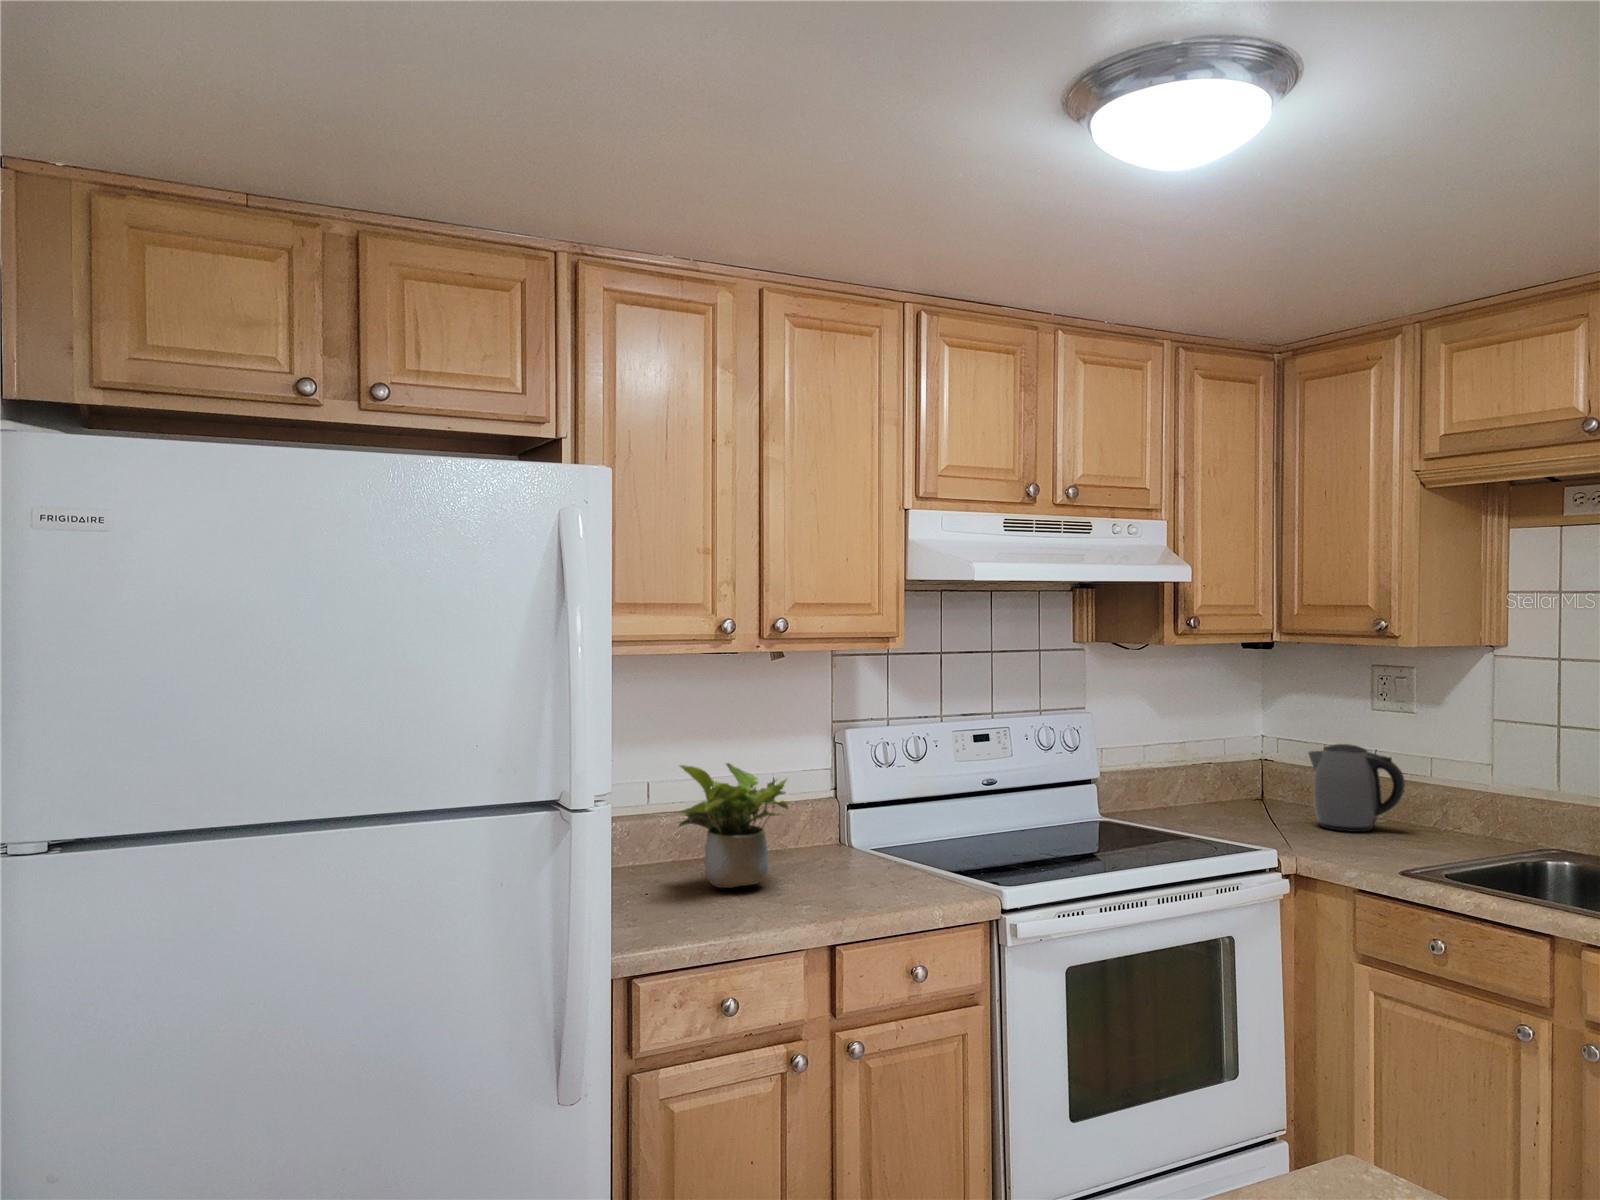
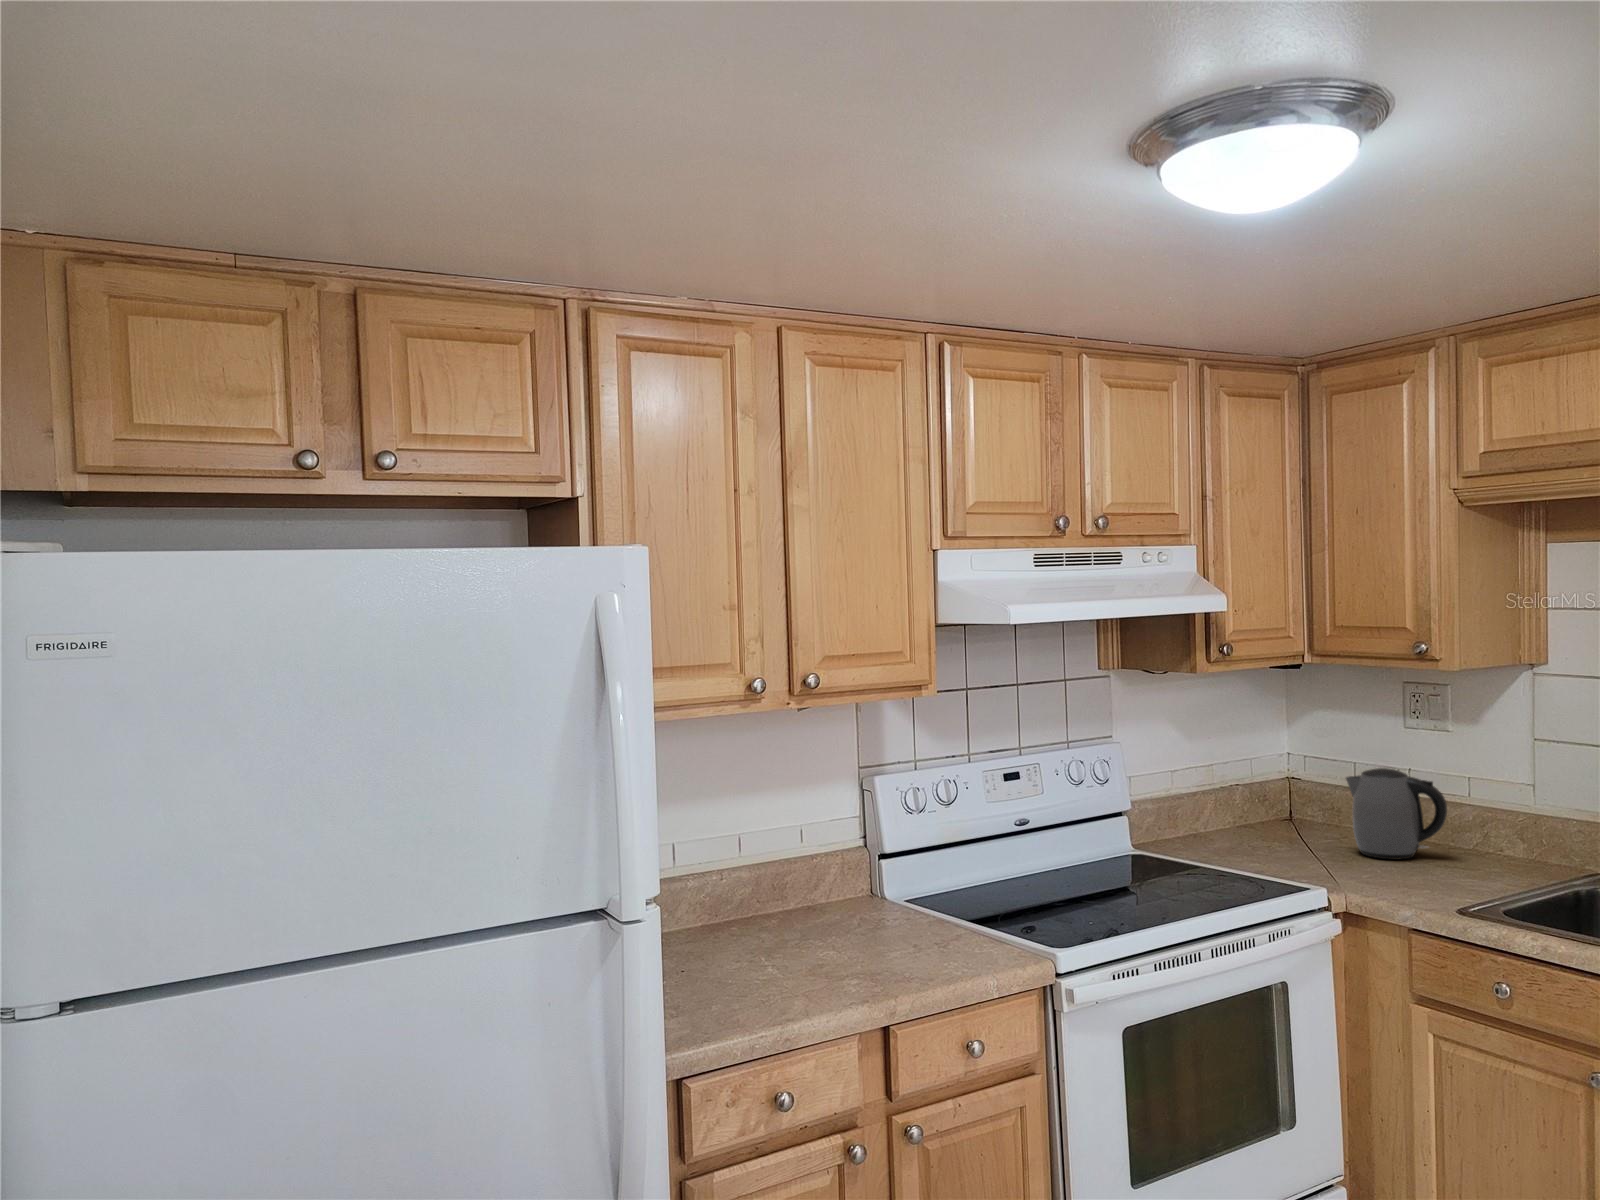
potted plant: present [679,763,788,888] -> none [709,826,827,962]

